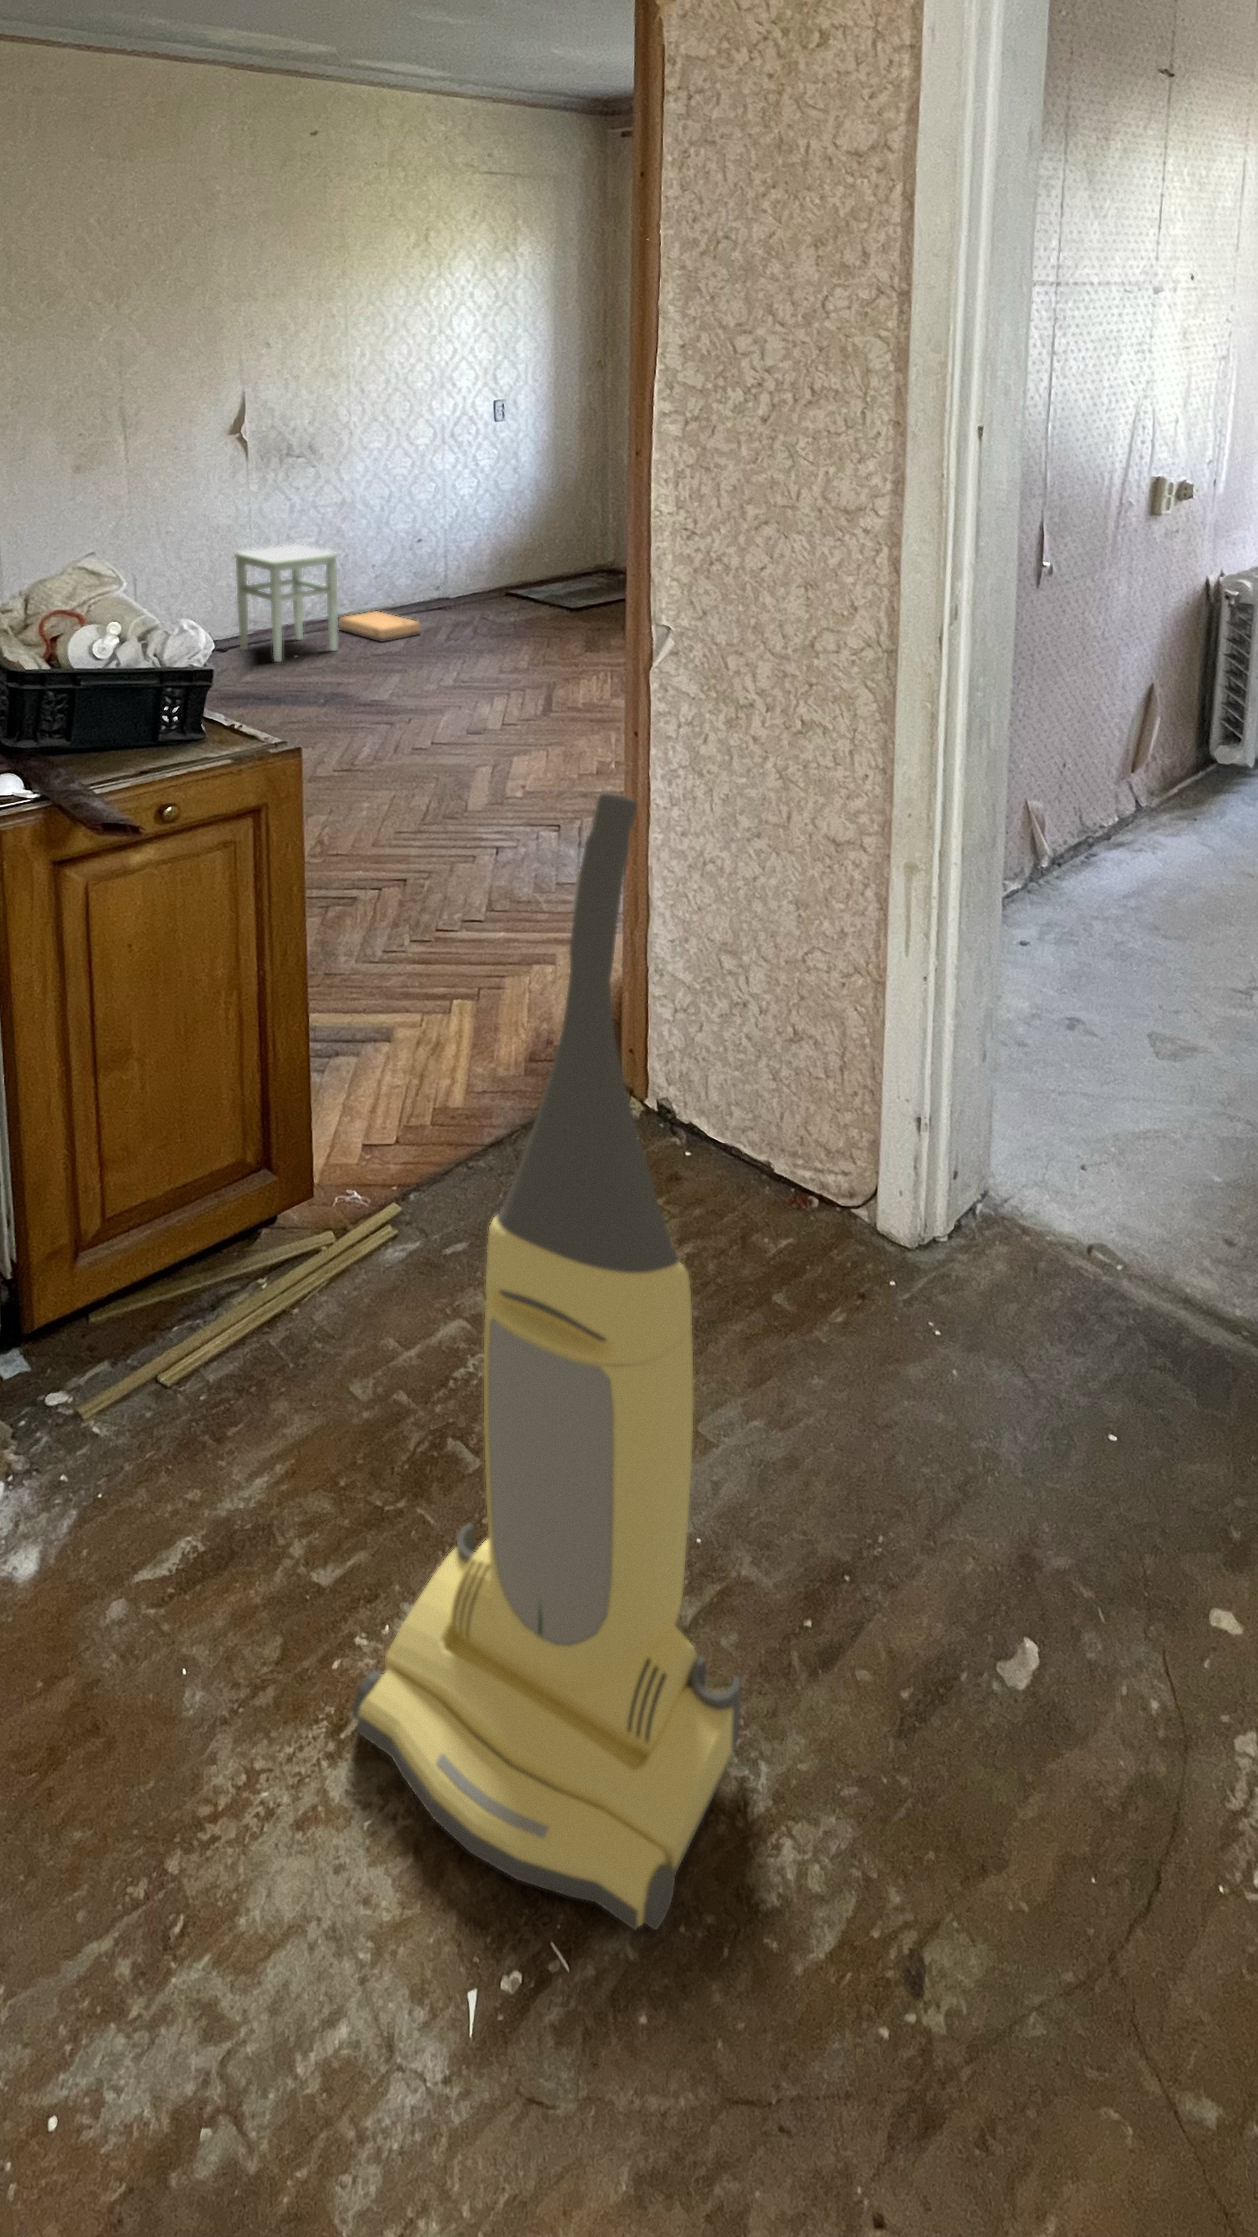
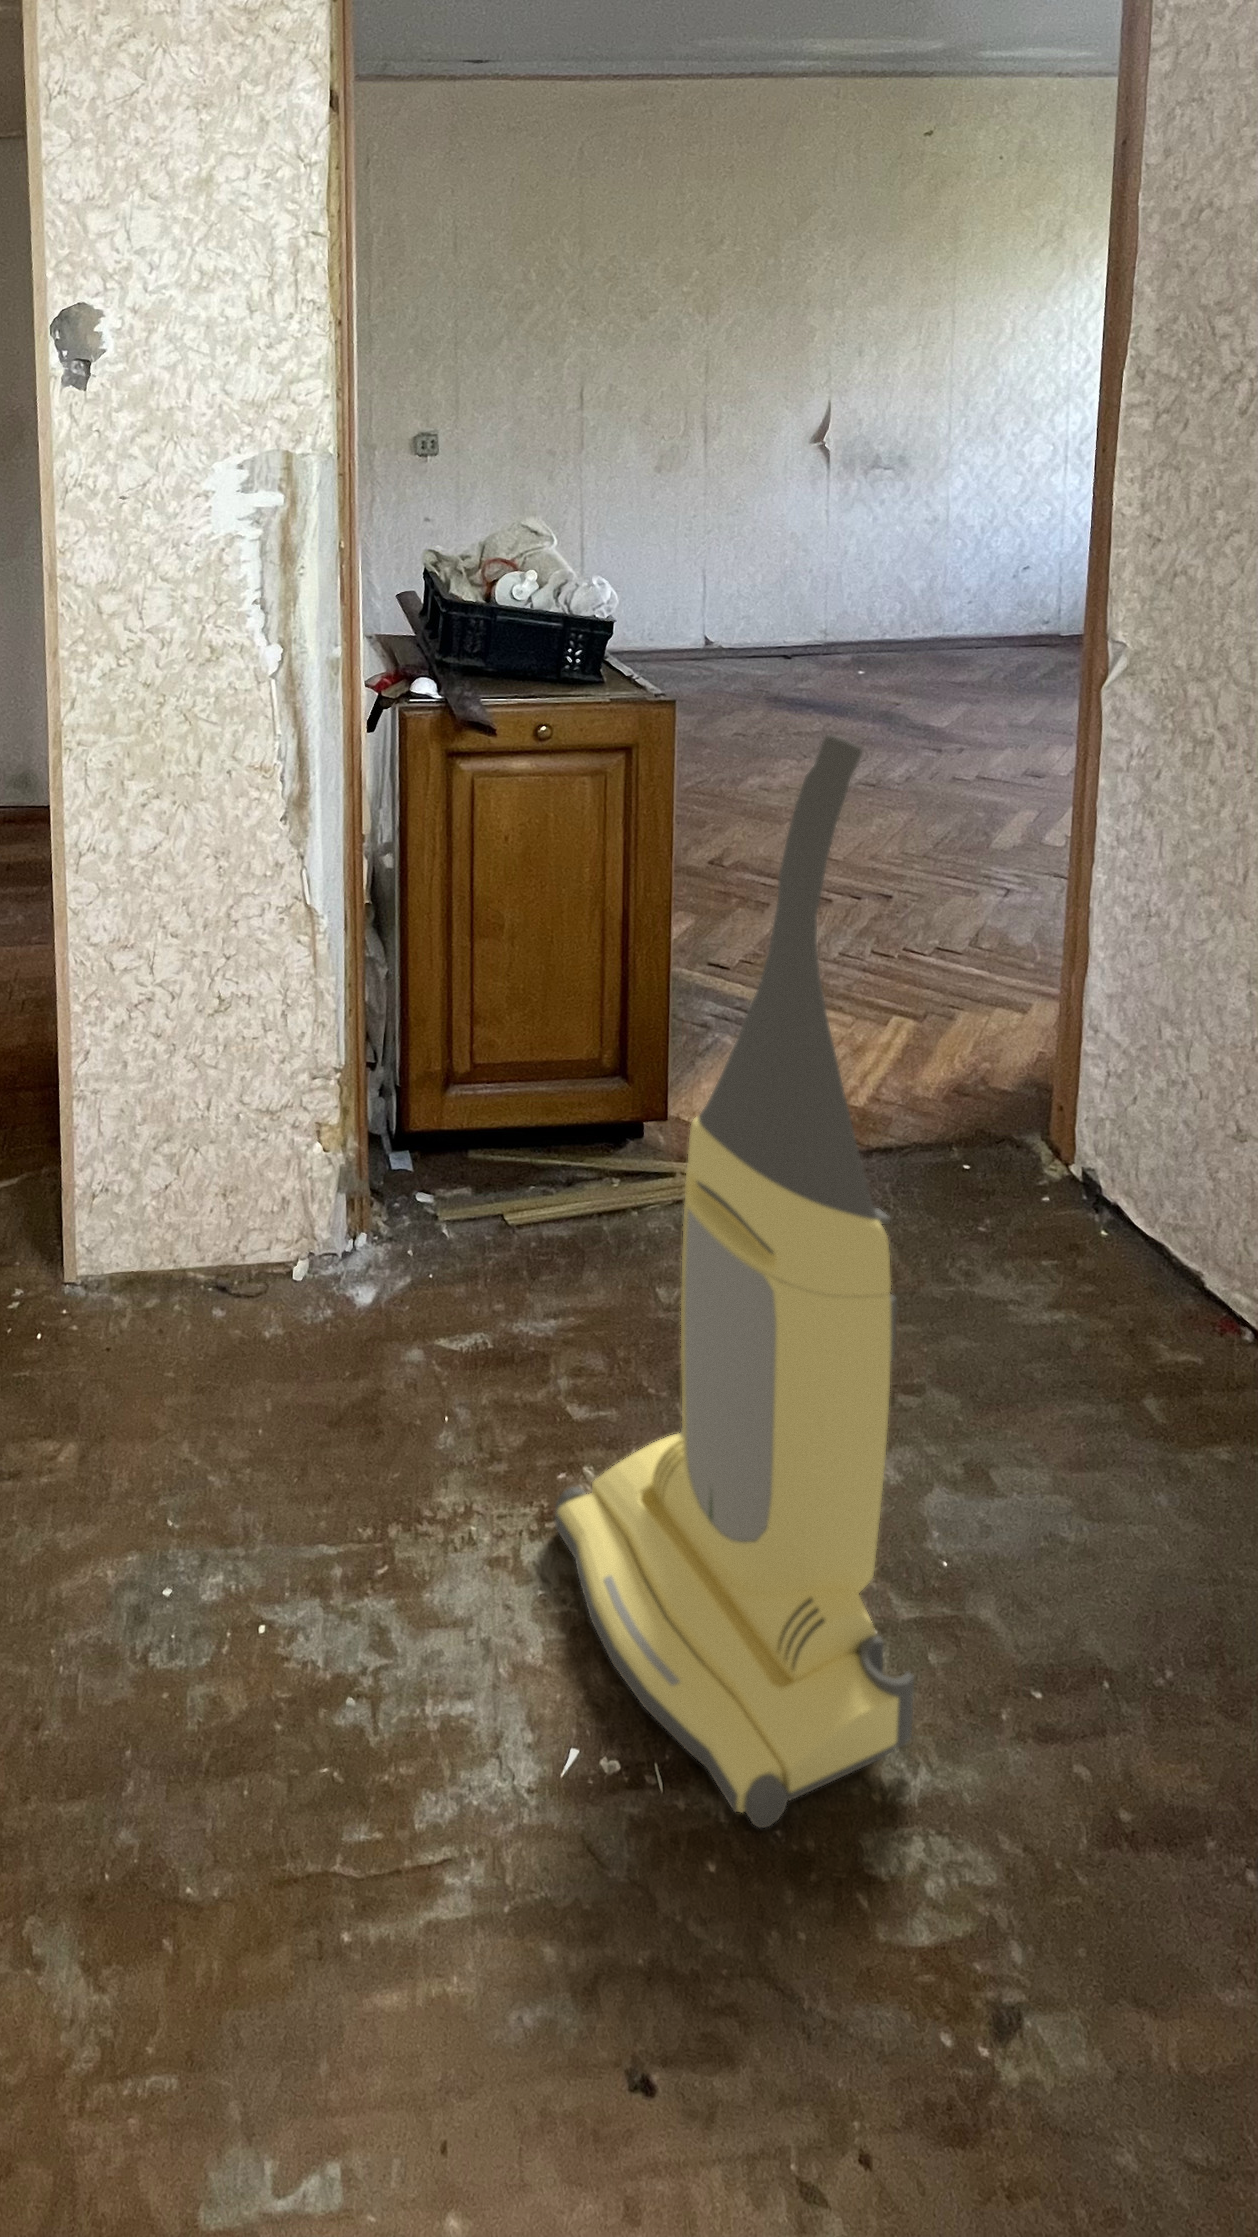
stool: present [234,544,339,662] -> none [797,563,906,678]
cardboard box: present [339,611,420,642] -> none [909,641,1001,673]

